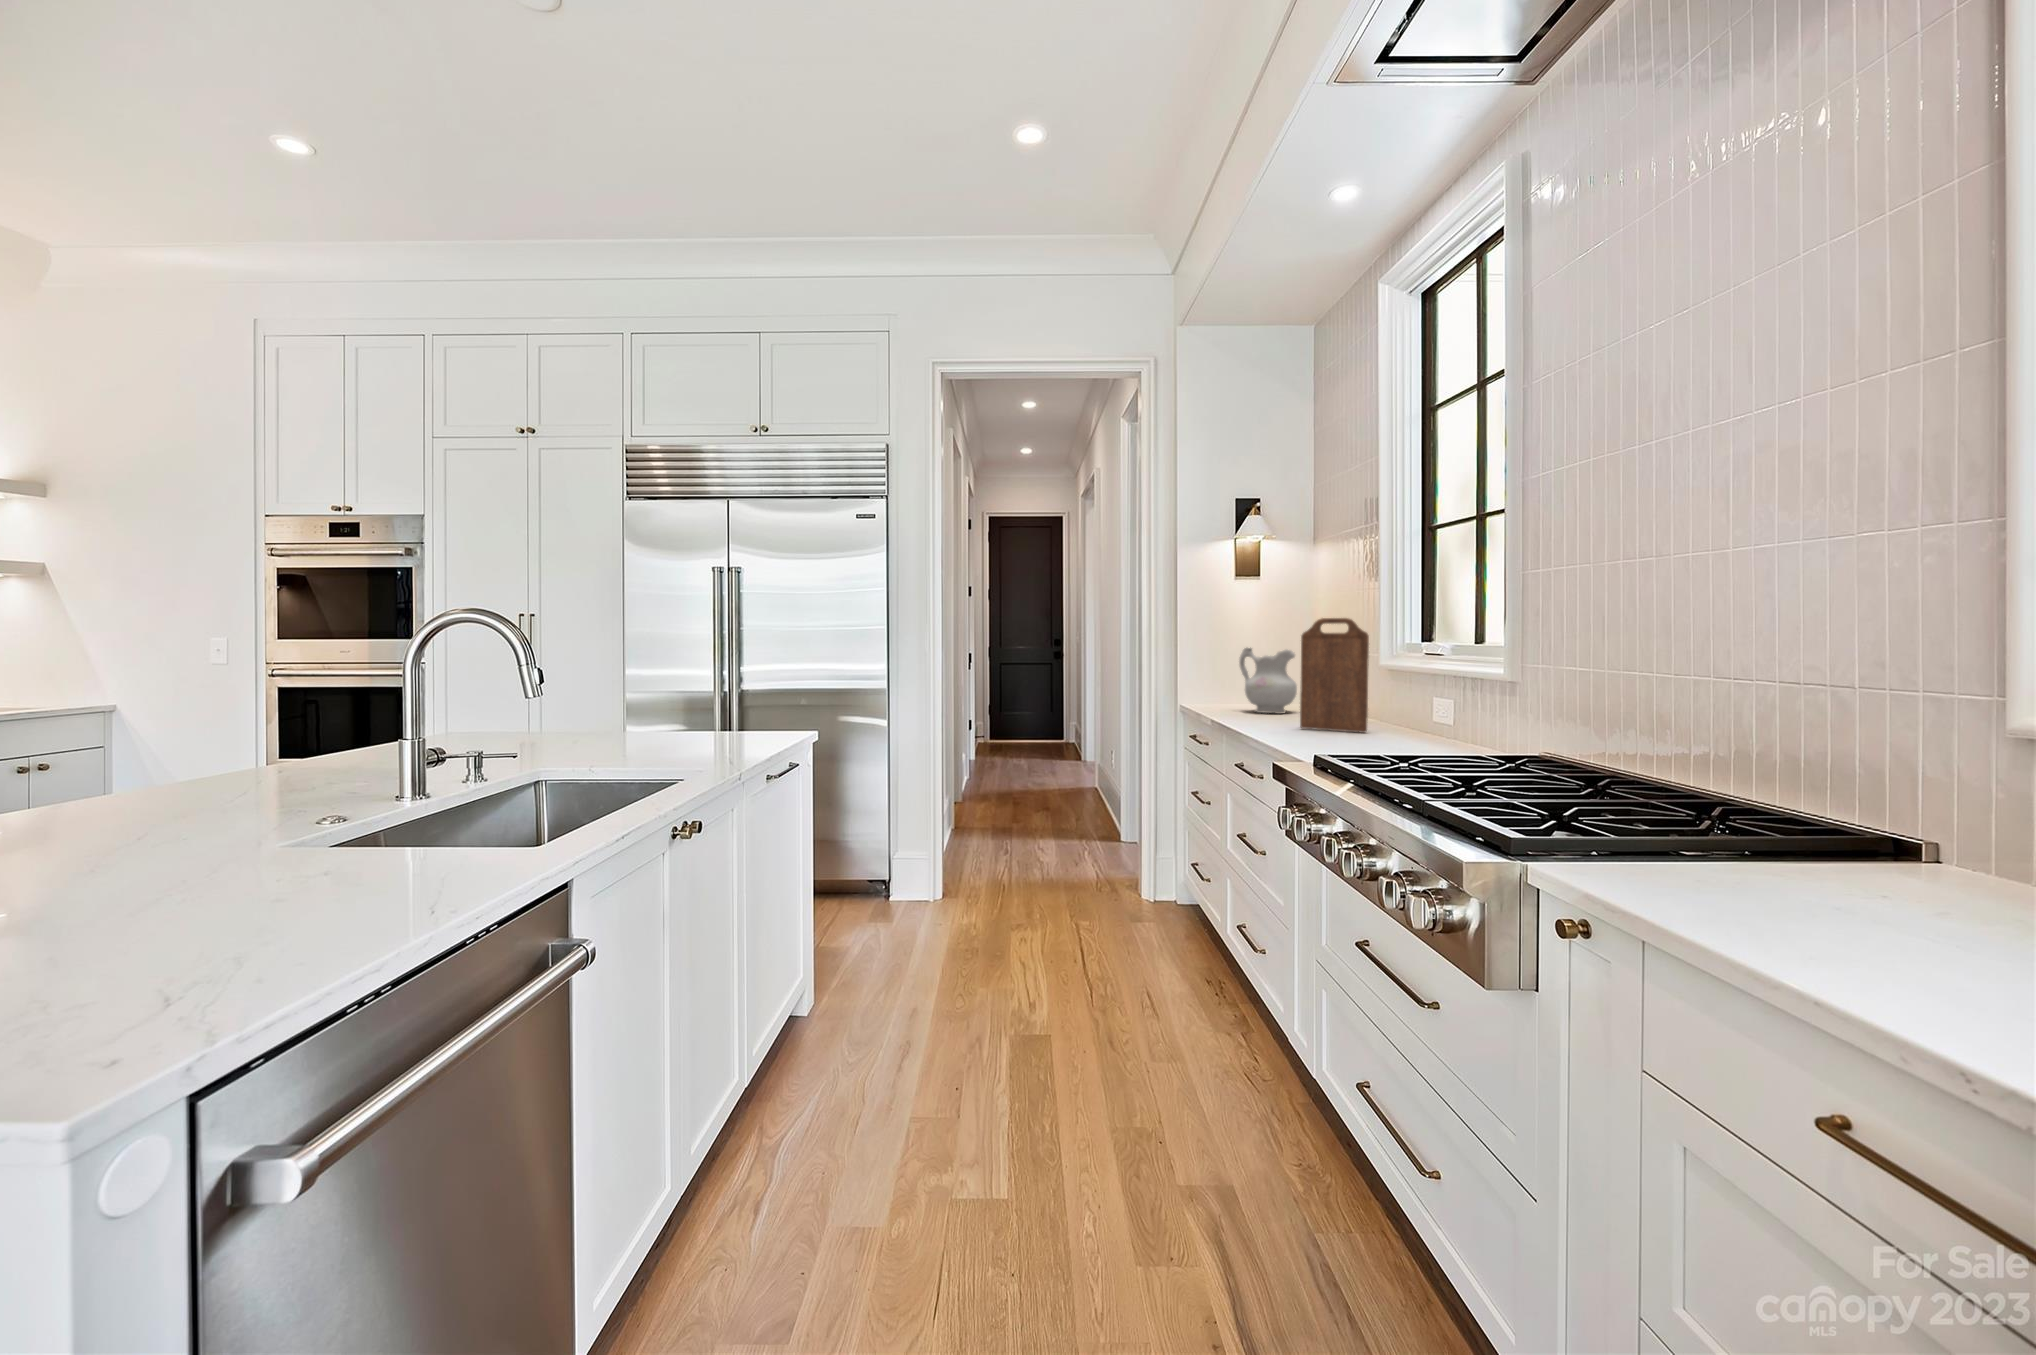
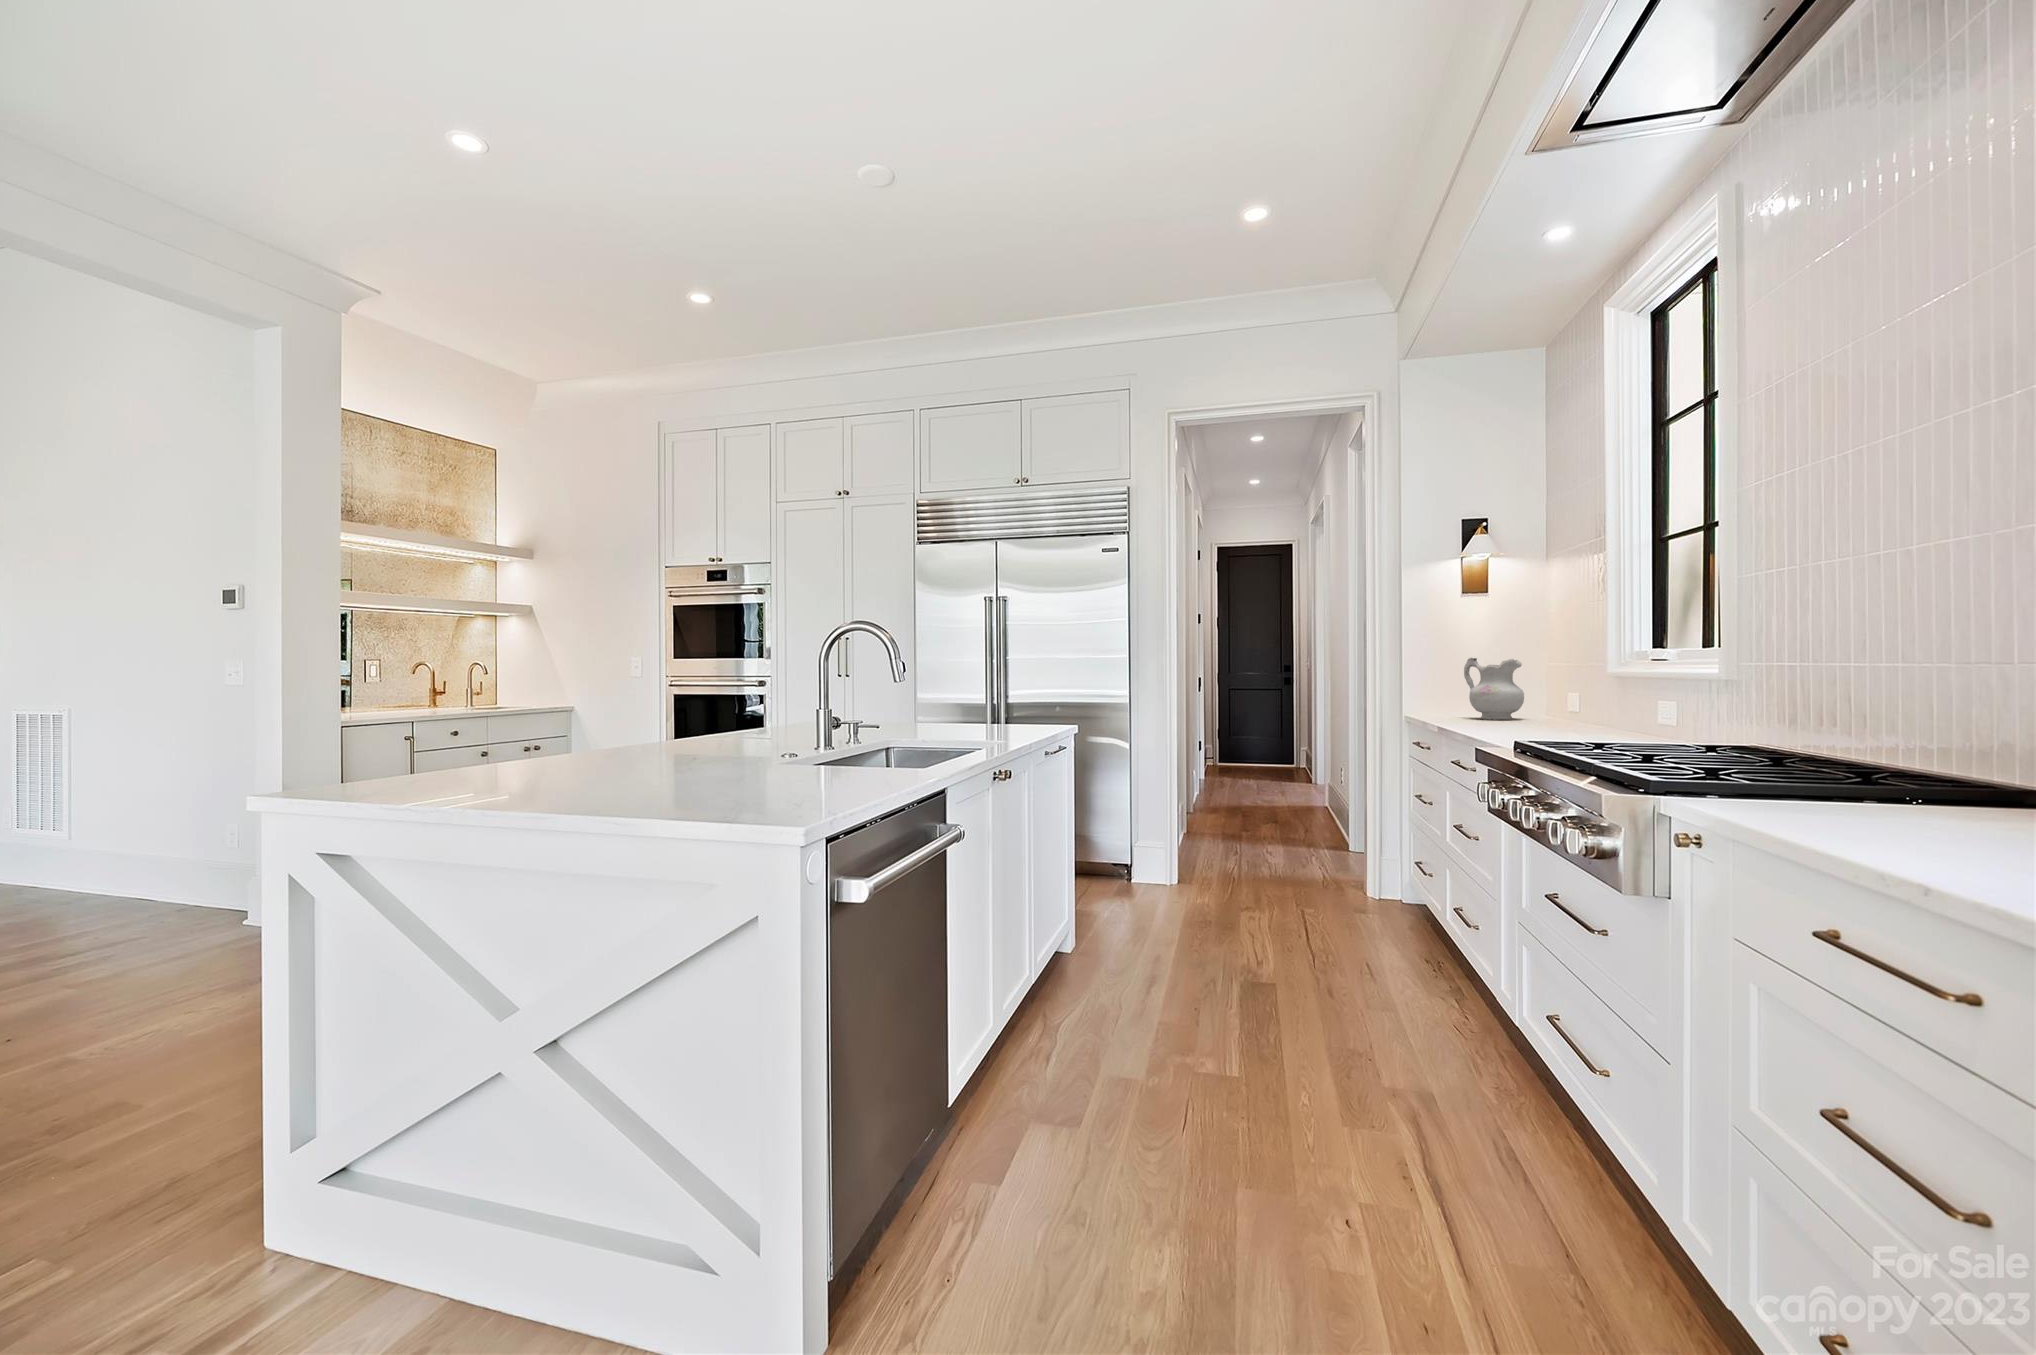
cutting board: present [1300,618,1369,733] -> none [1519,625,1588,732]

